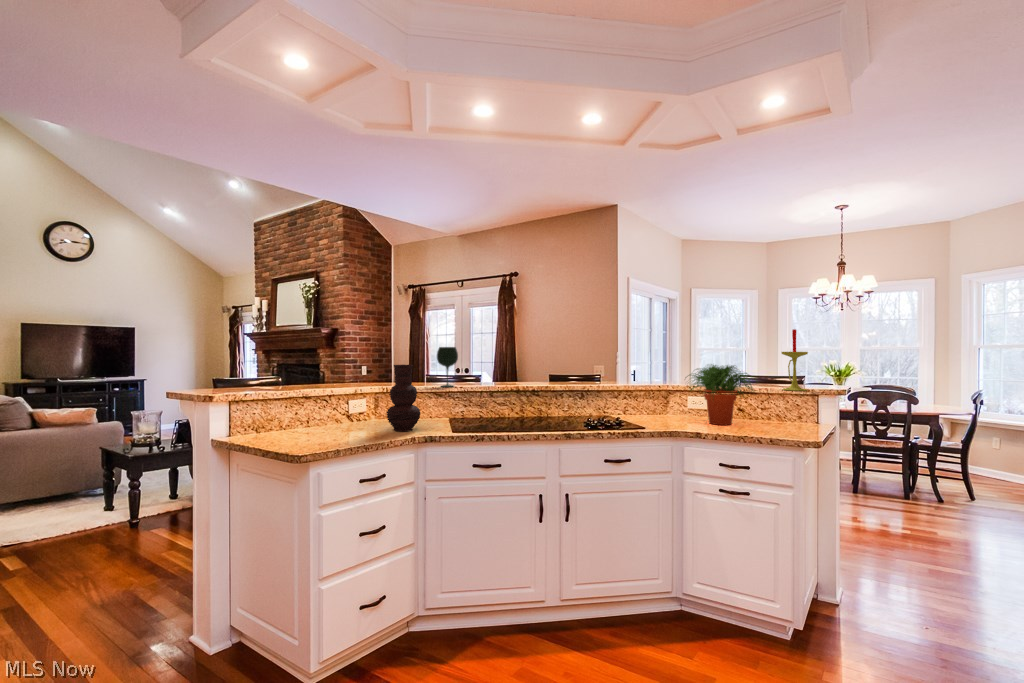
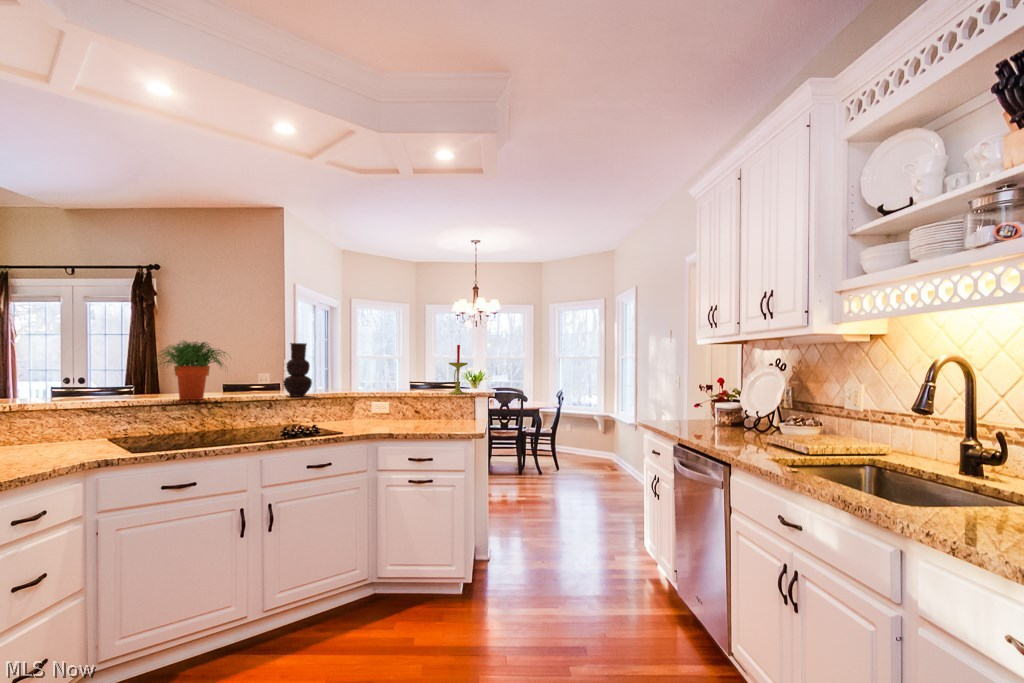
wine glass: present [437,347,458,387] -> none [87,355,119,402]
potted plant: present [692,364,753,425] -> present [158,341,225,400]
vase: present [386,365,420,431] -> present [283,343,312,396]

